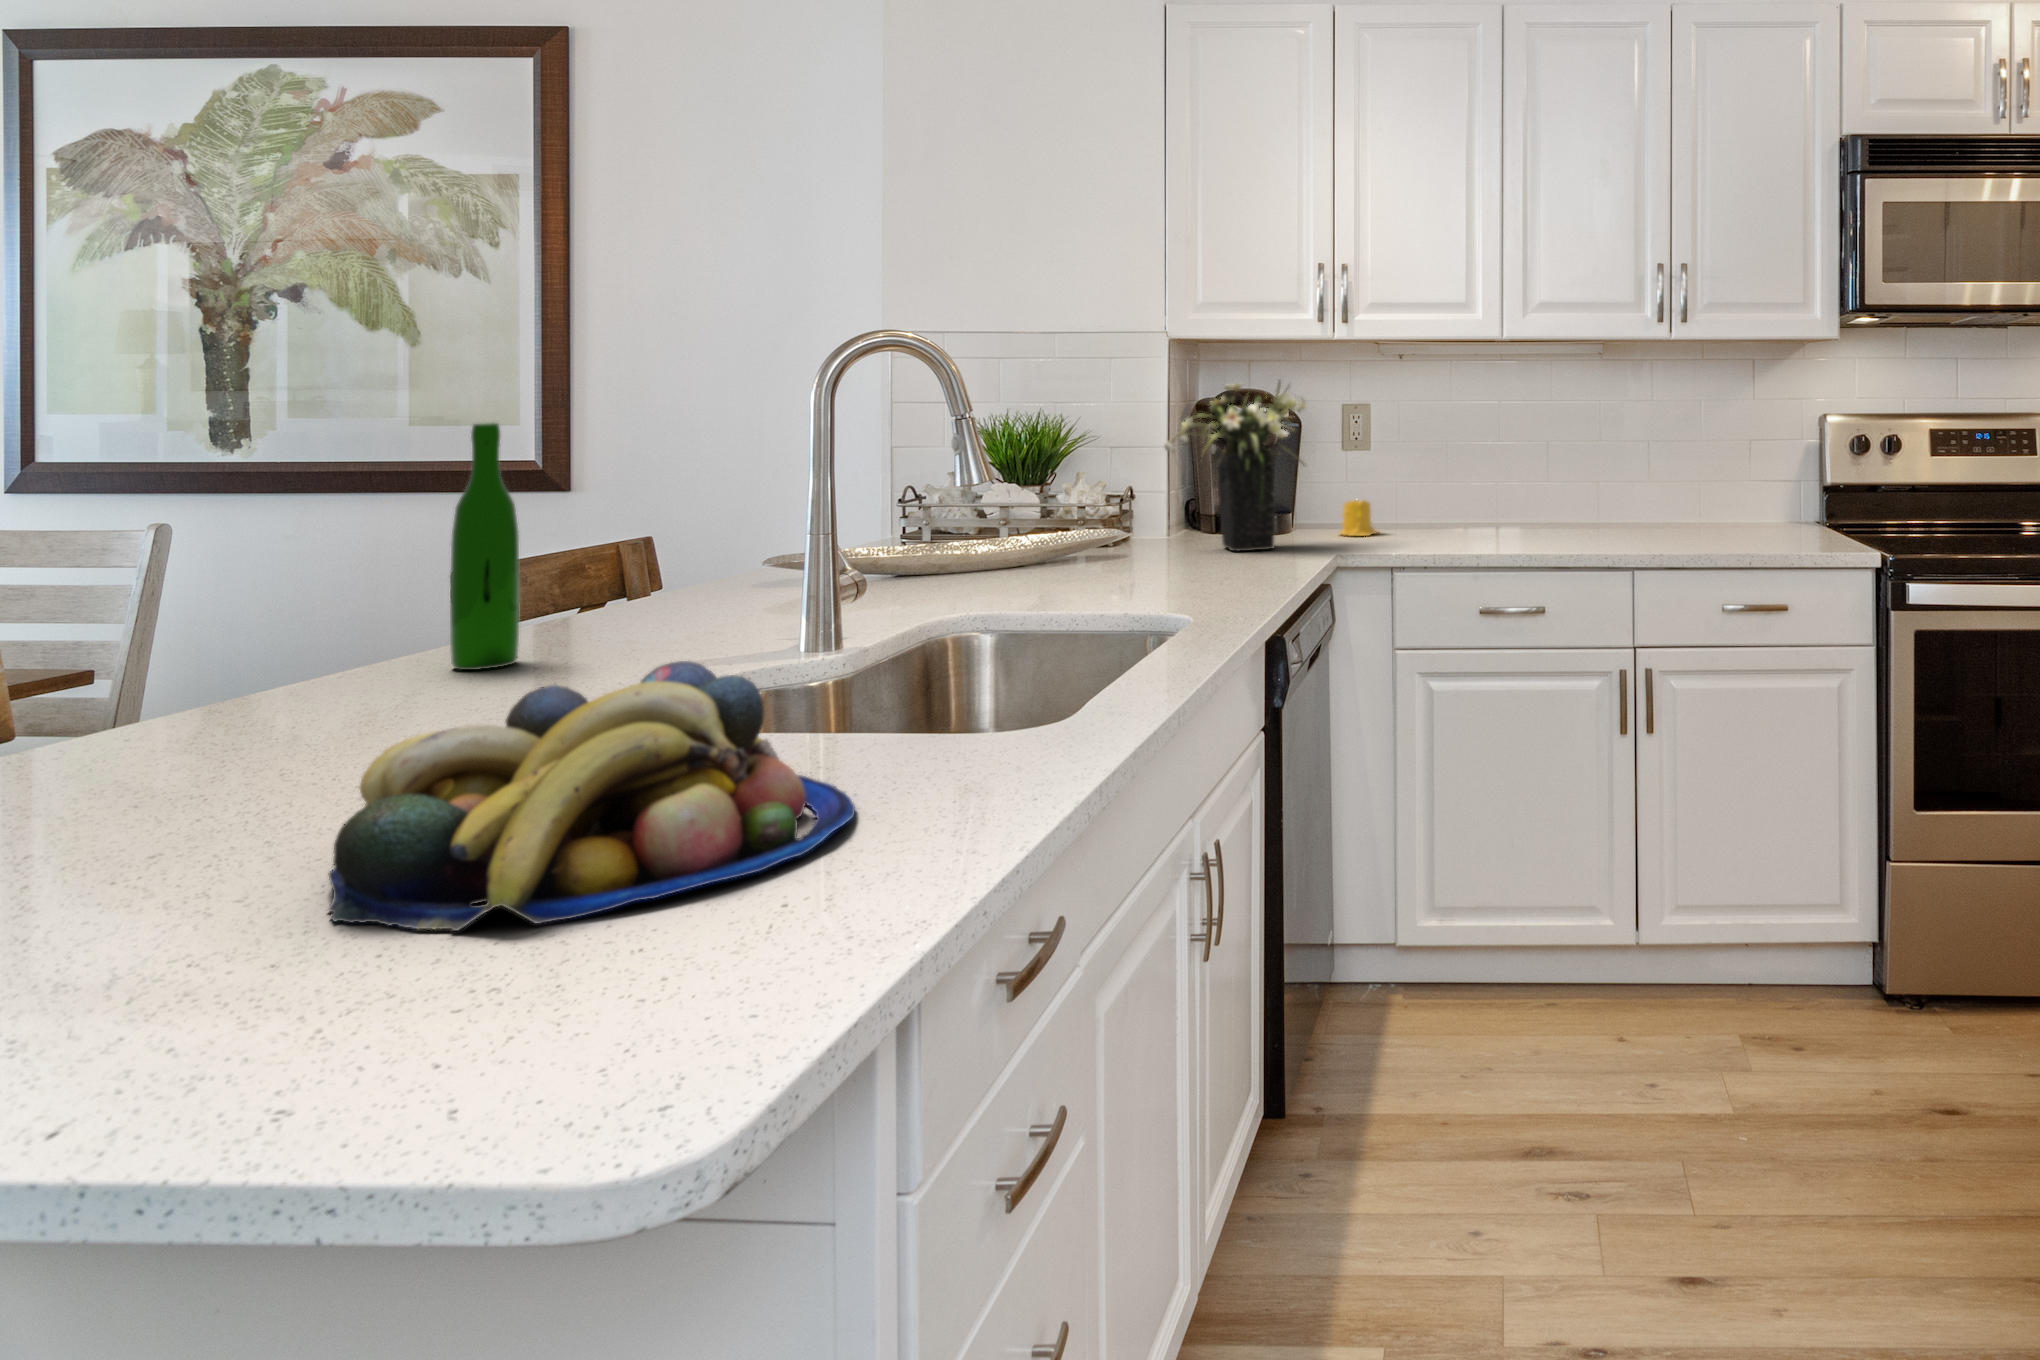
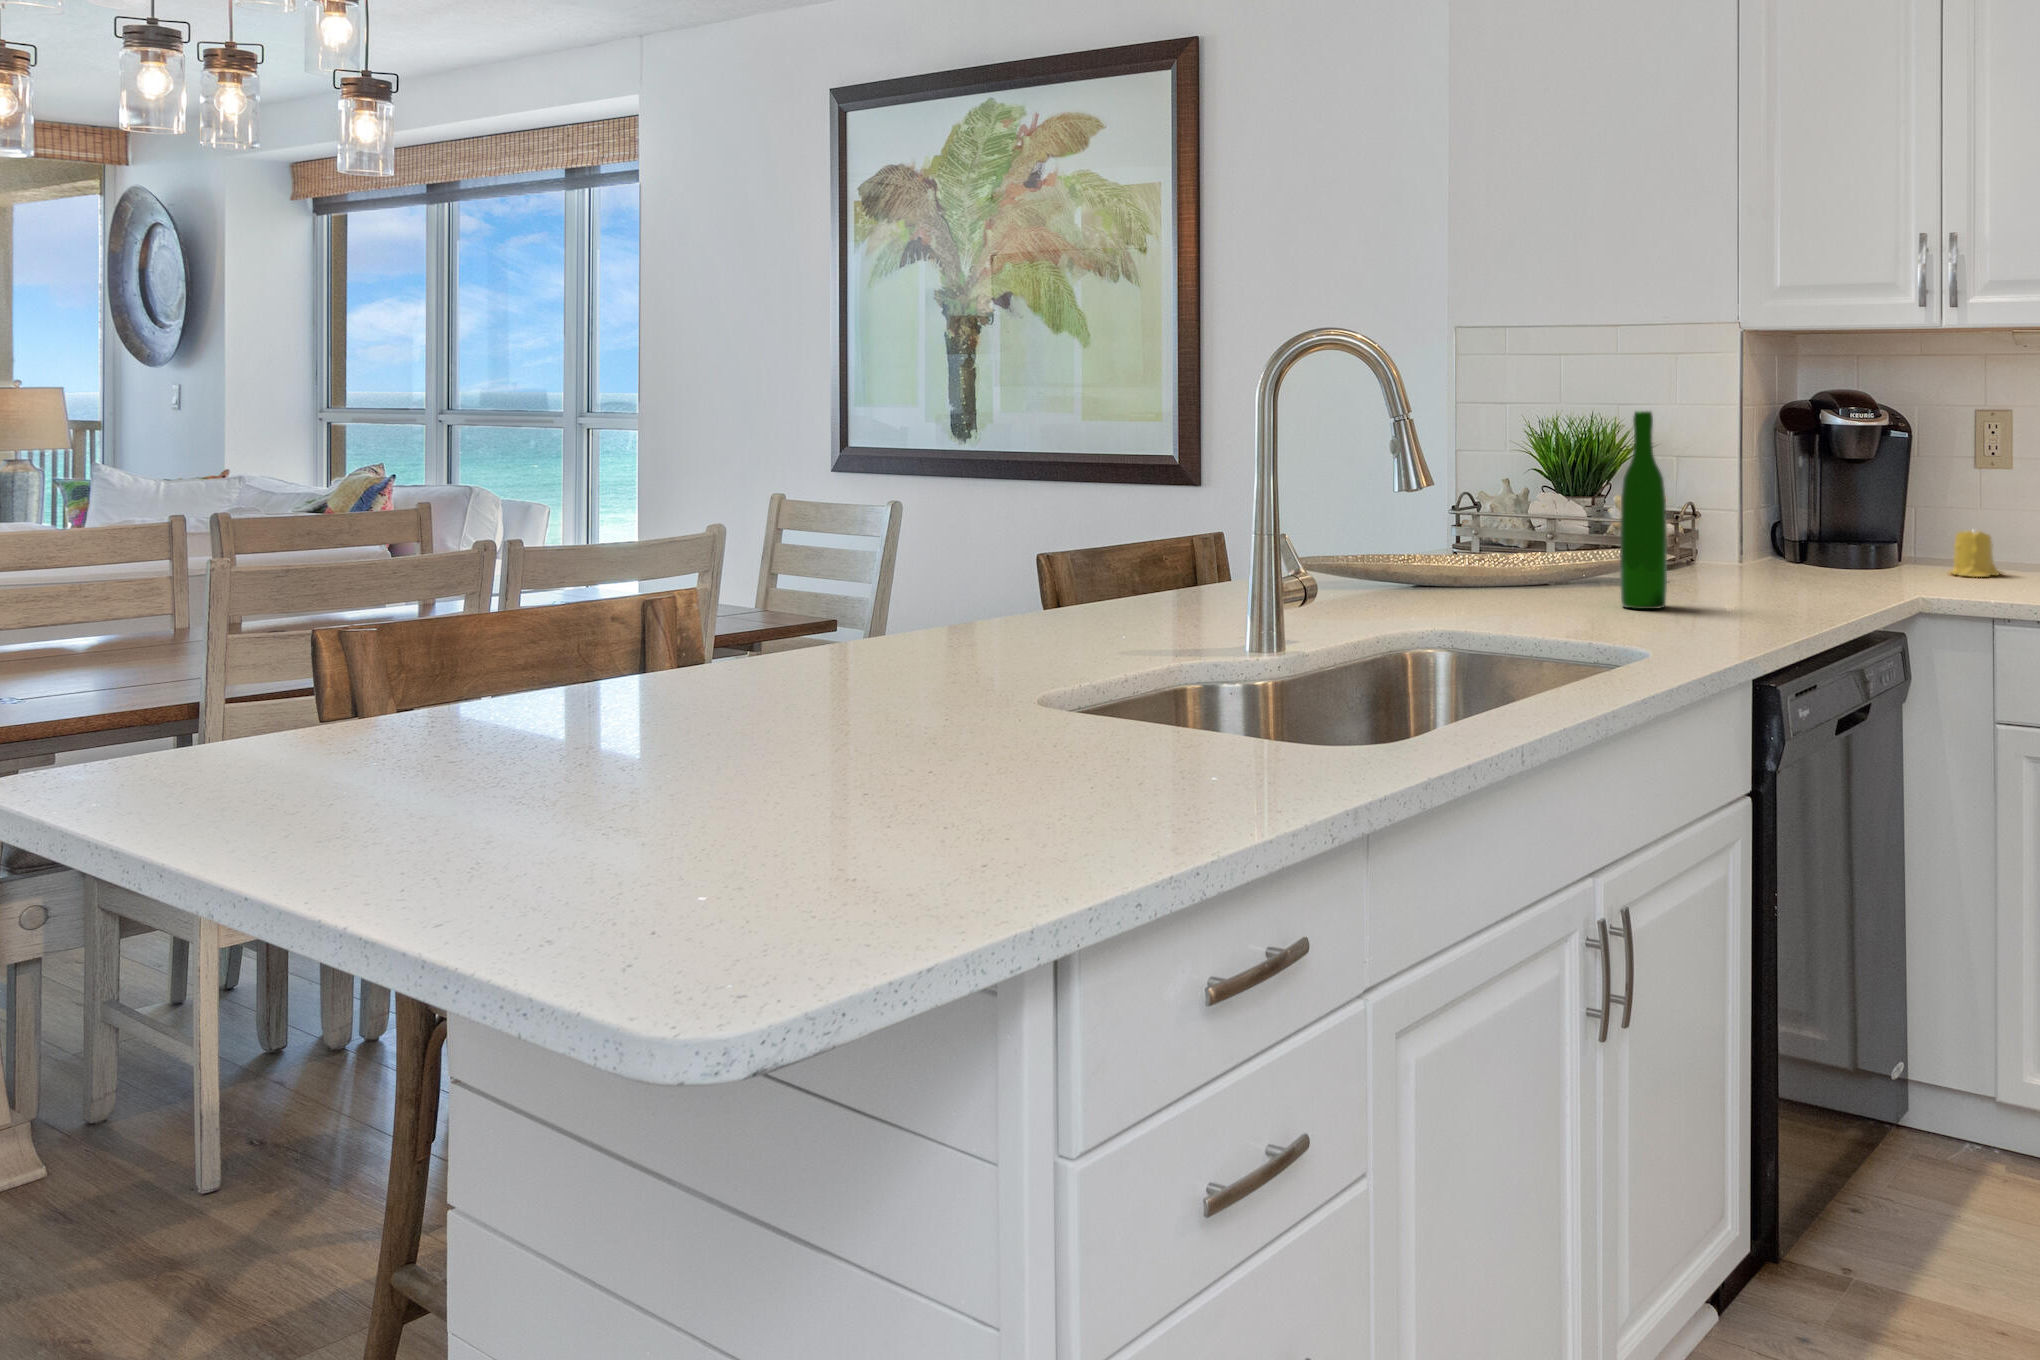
flower arrangement: present [1164,381,1306,551] -> none [1713,378,1894,585]
wine bottle: present [450,423,520,670] -> present [1620,411,1667,609]
fruit bowl: present [328,661,855,931] -> none [710,641,1147,856]

